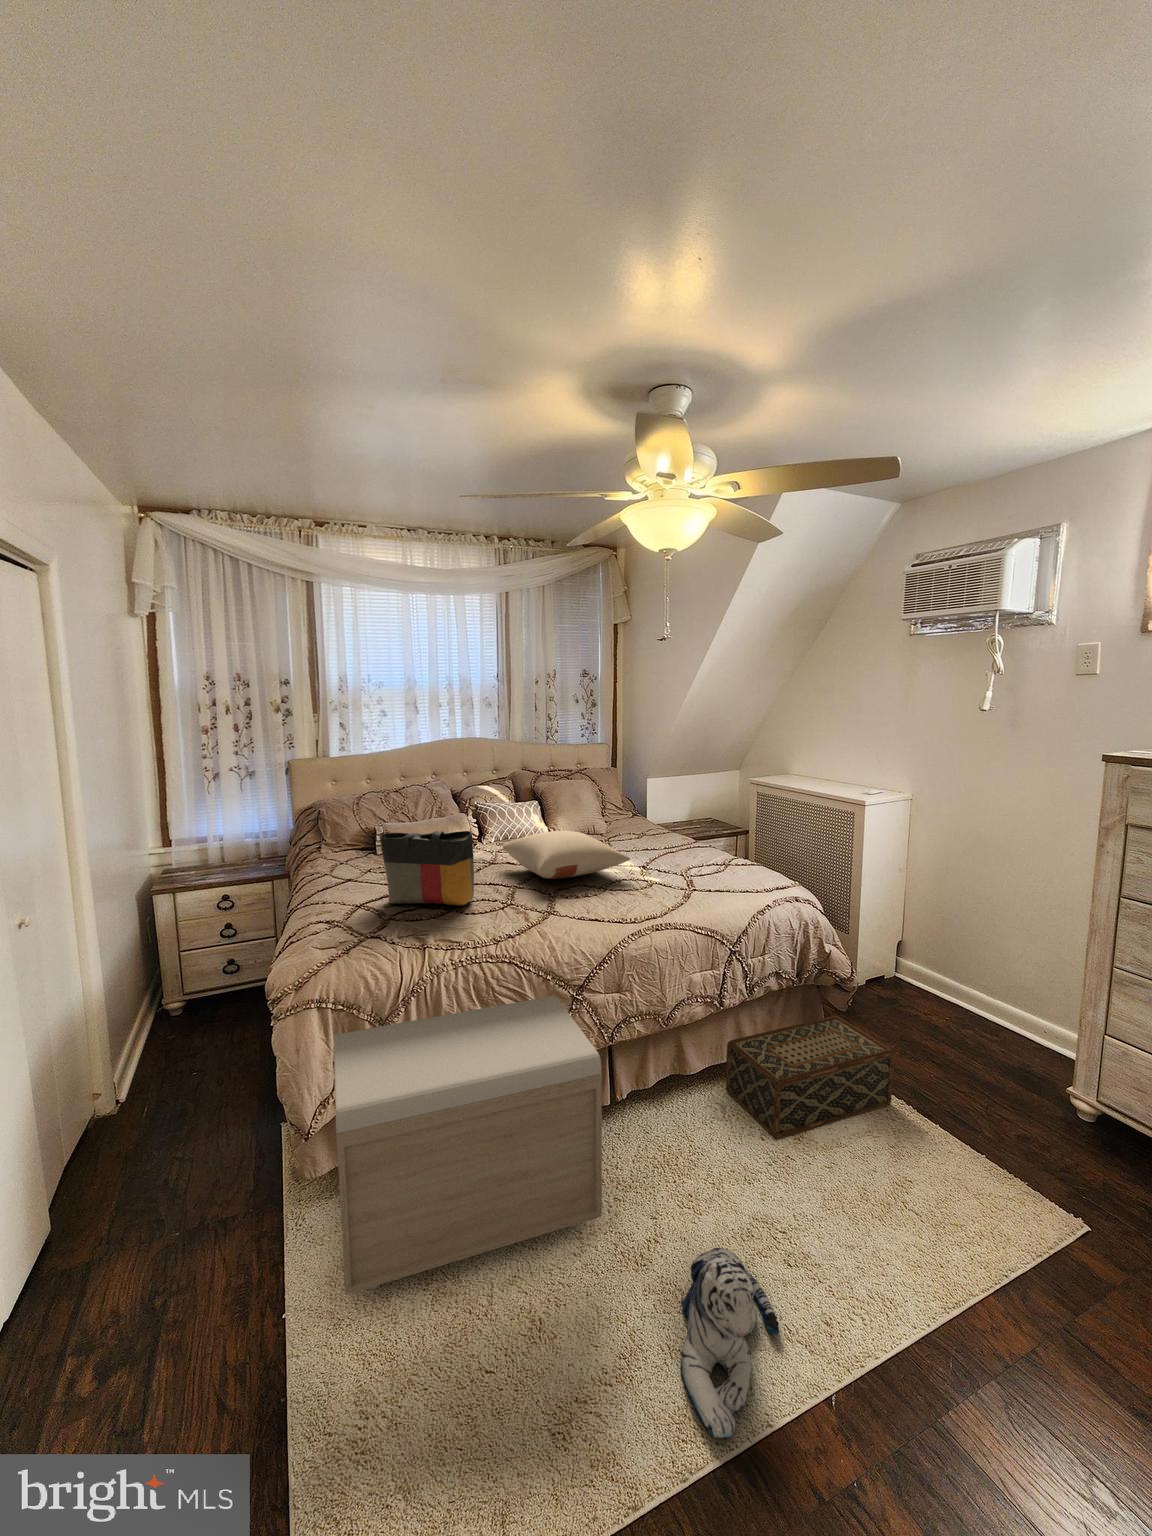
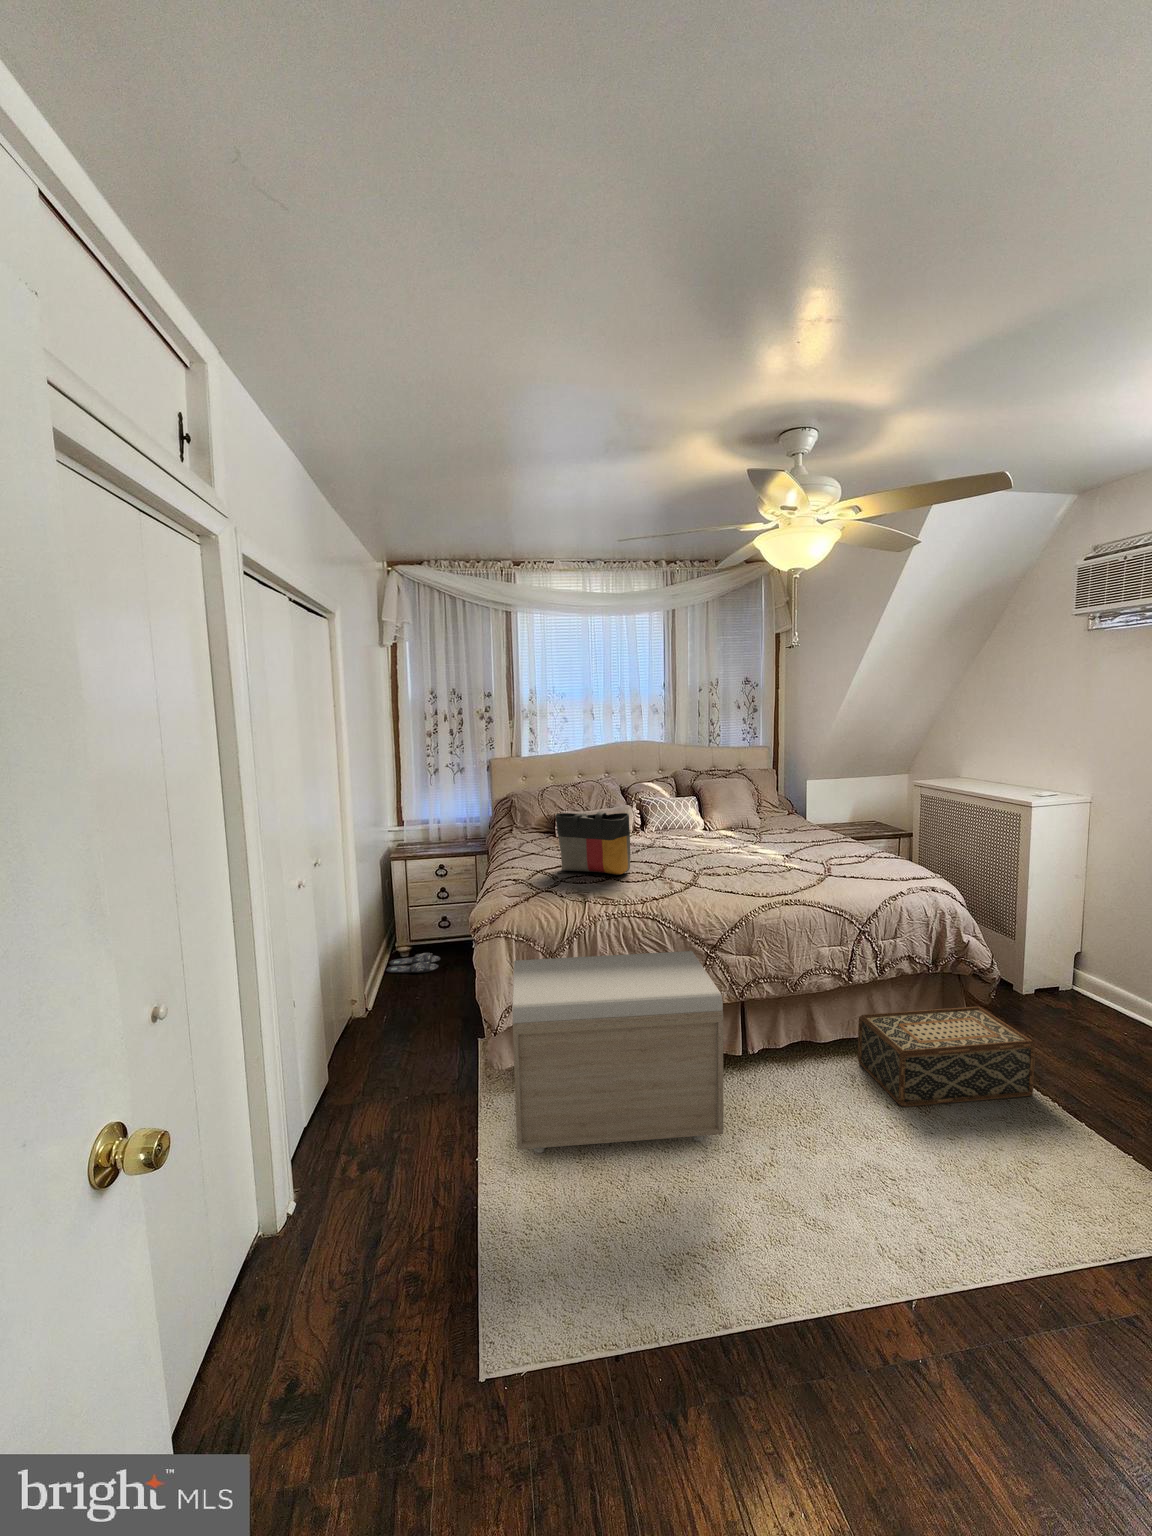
pillow: present [503,831,630,879] -> none [659,820,772,859]
slippers: none [149,1010,226,1044] -> present [386,953,440,973]
plush toy: present [680,1248,780,1438] -> none [776,1166,872,1304]

